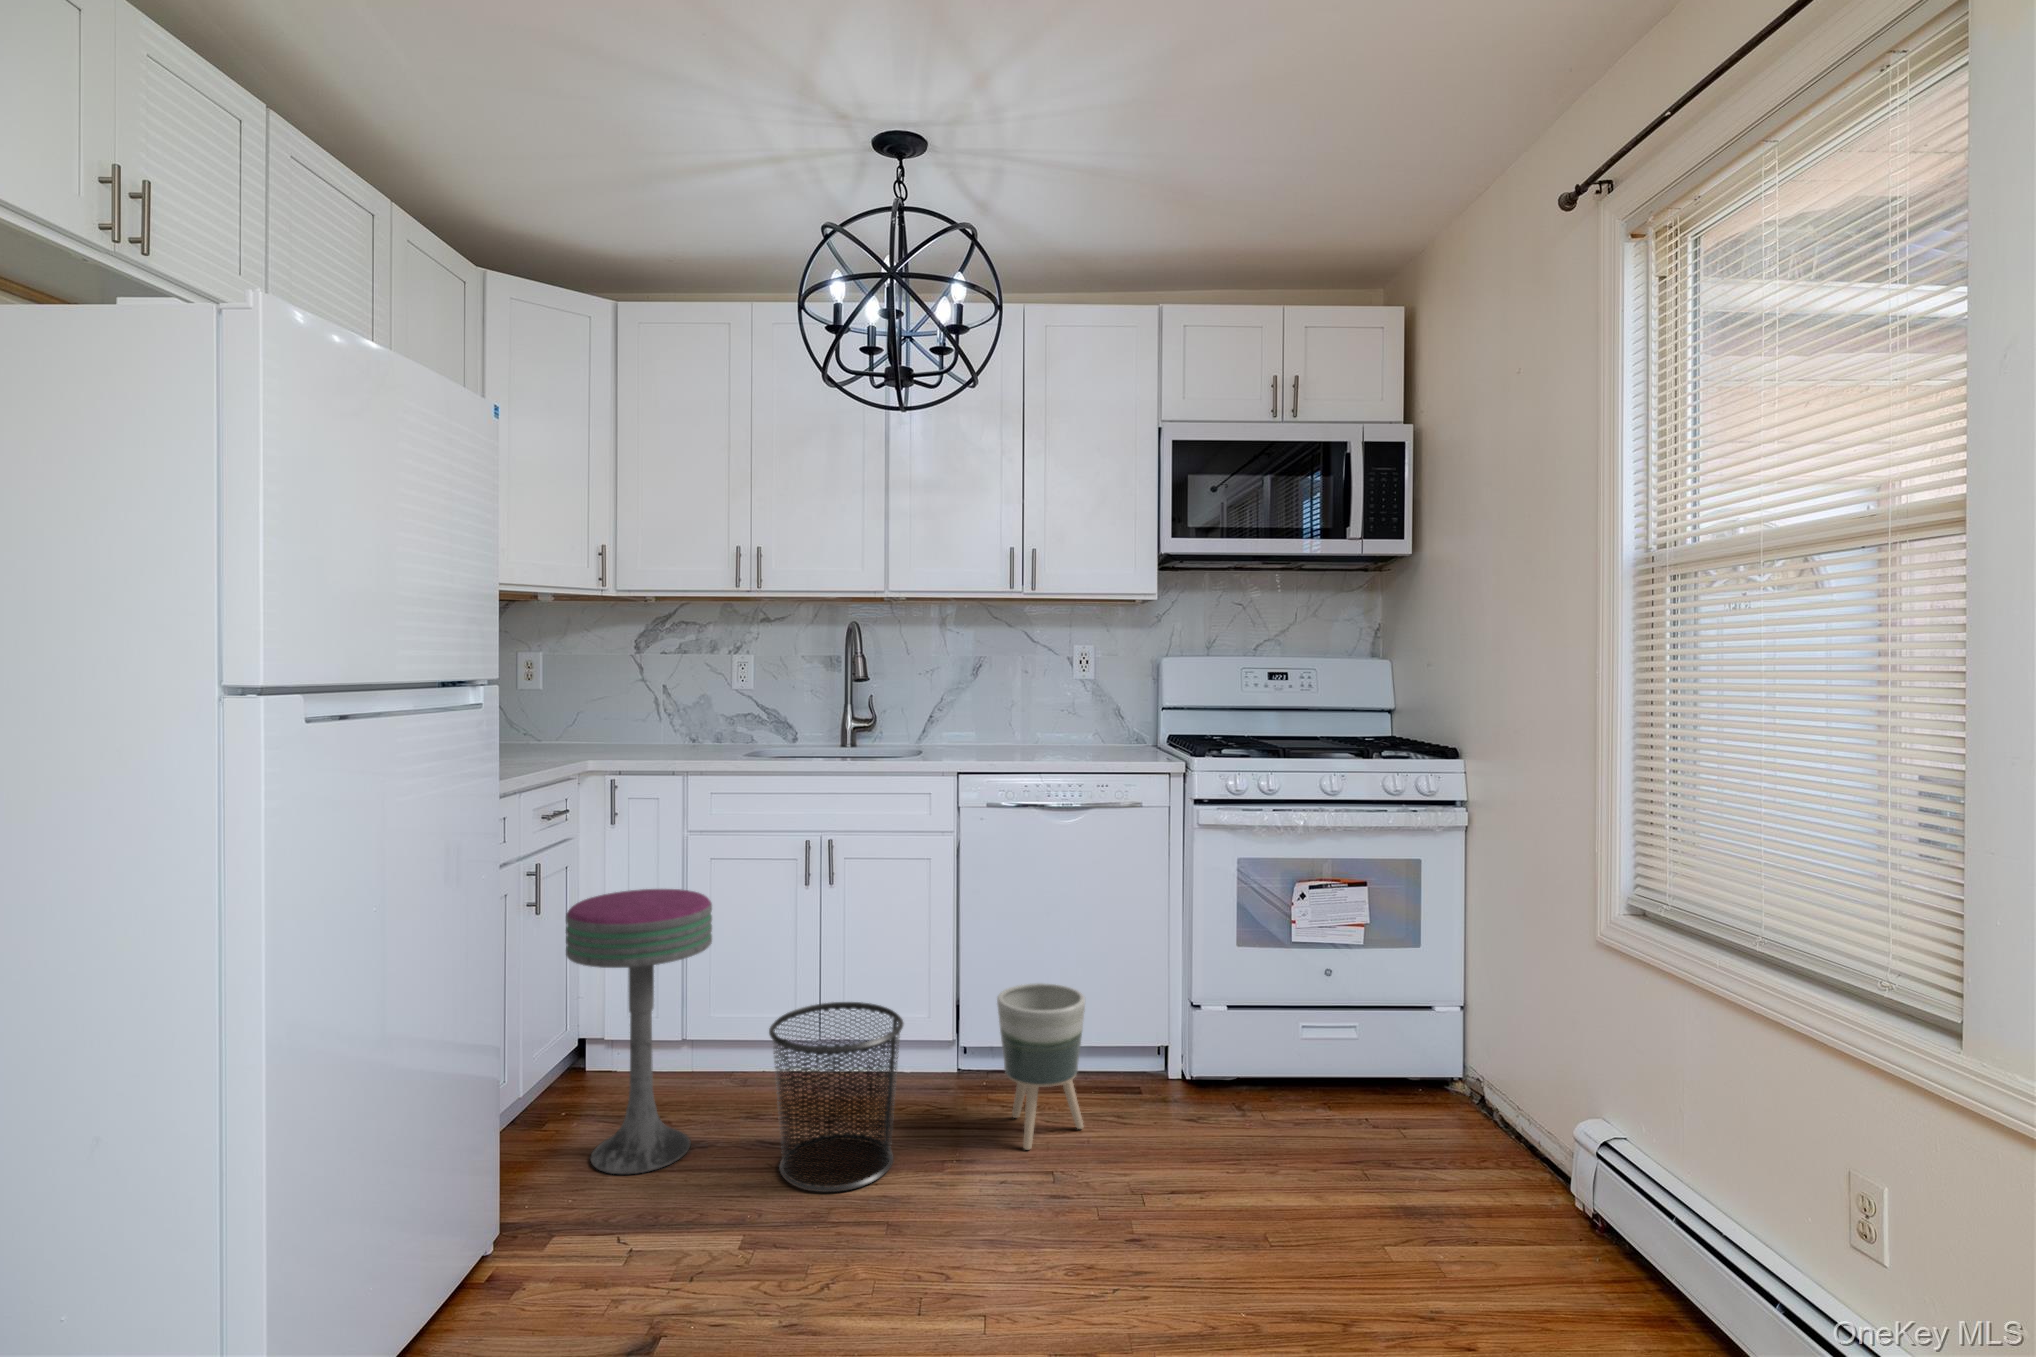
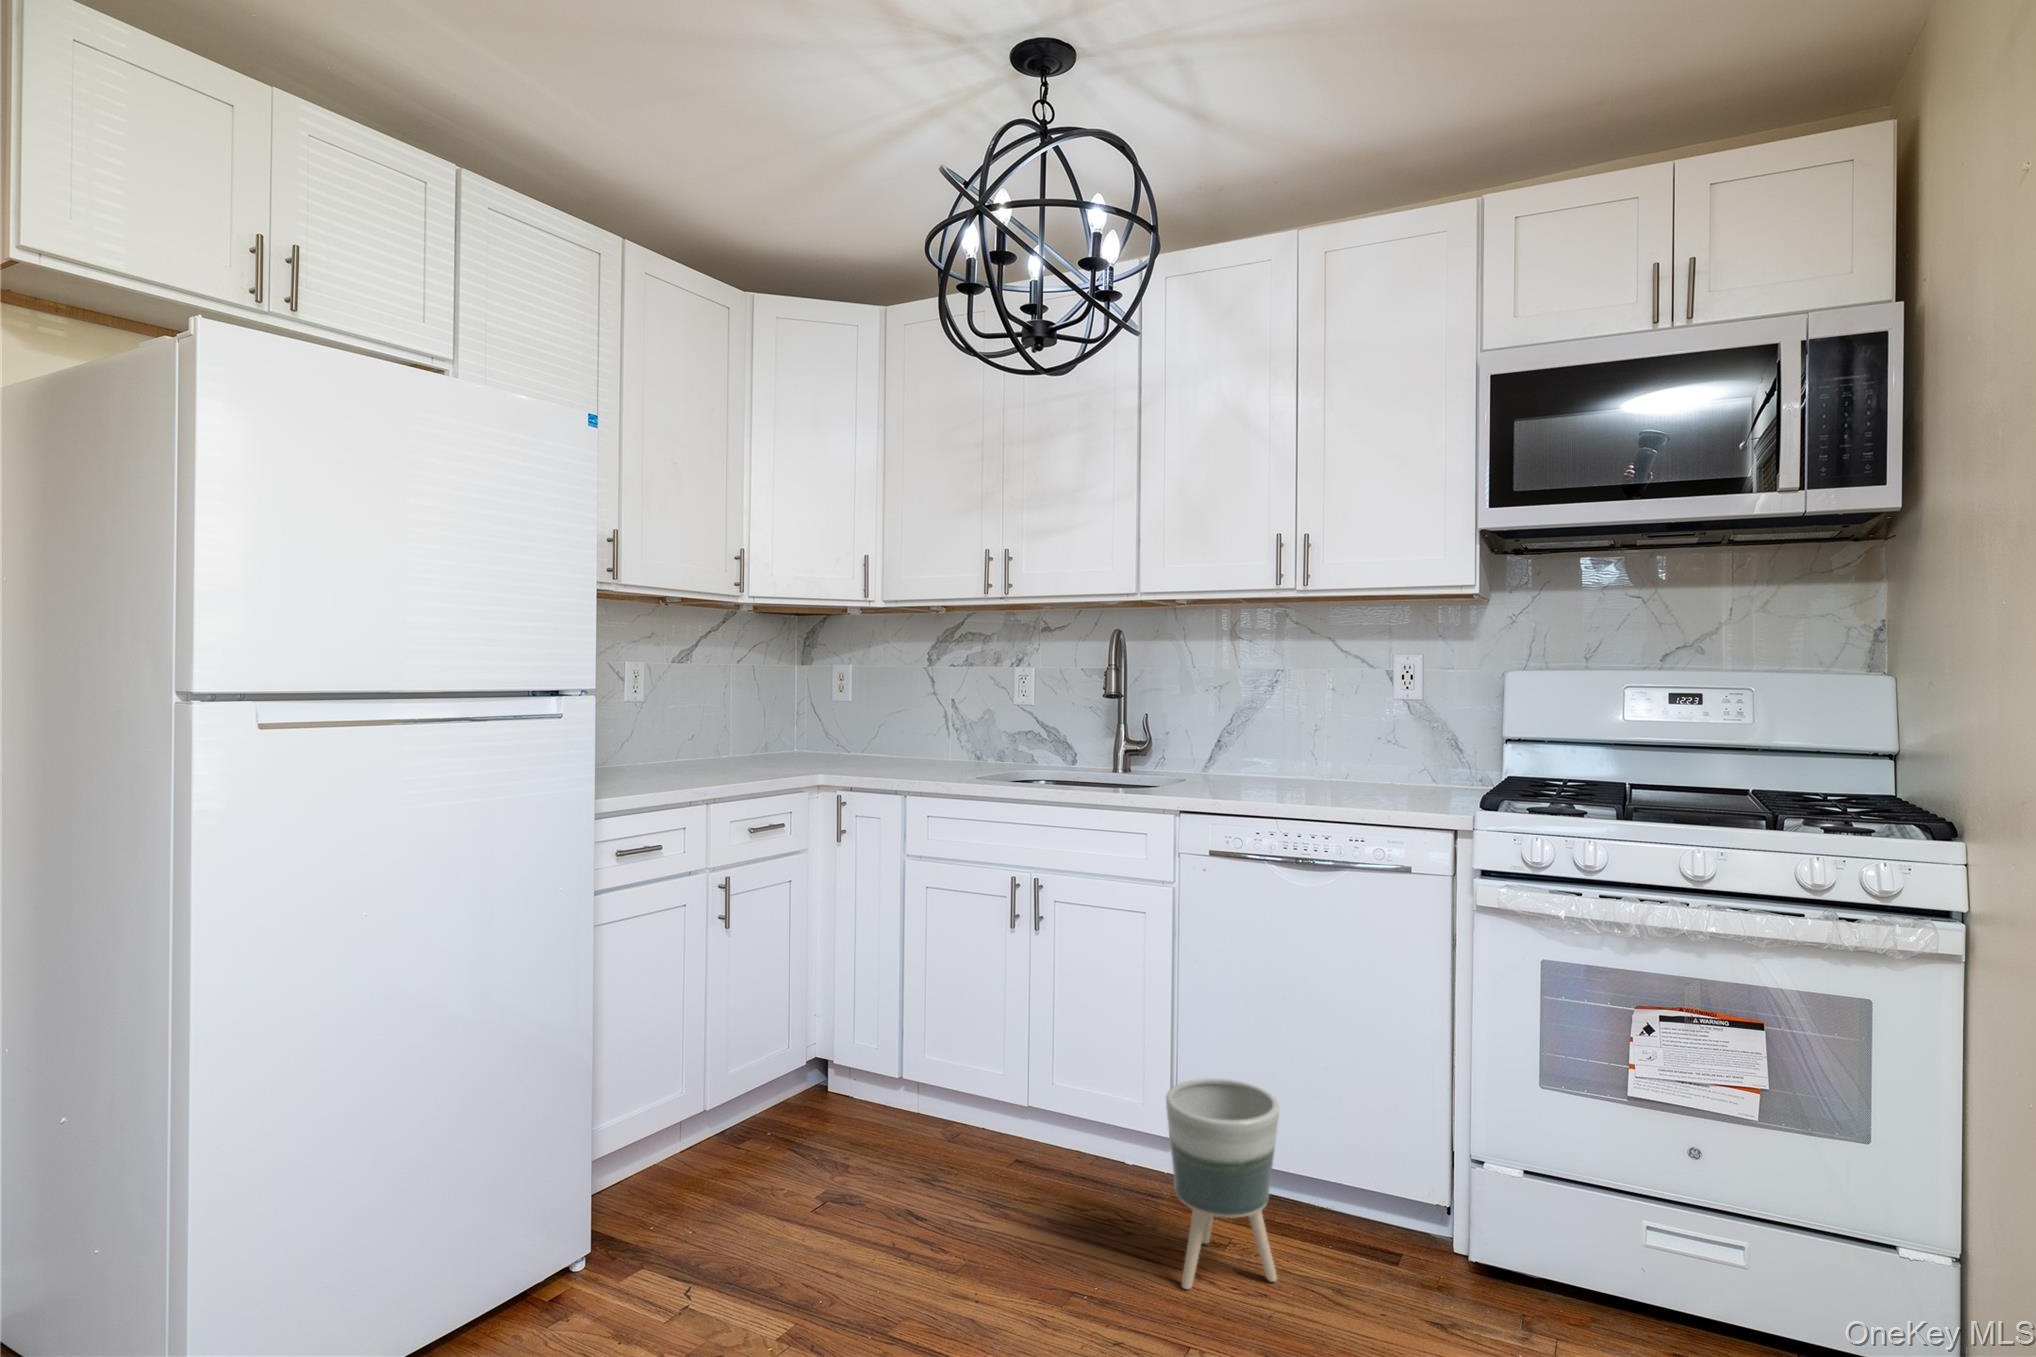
bar stool: present [566,889,712,1174] -> none [744,905,886,1196]
waste bin: present [769,1002,904,1192] -> none [896,1056,1046,1276]

